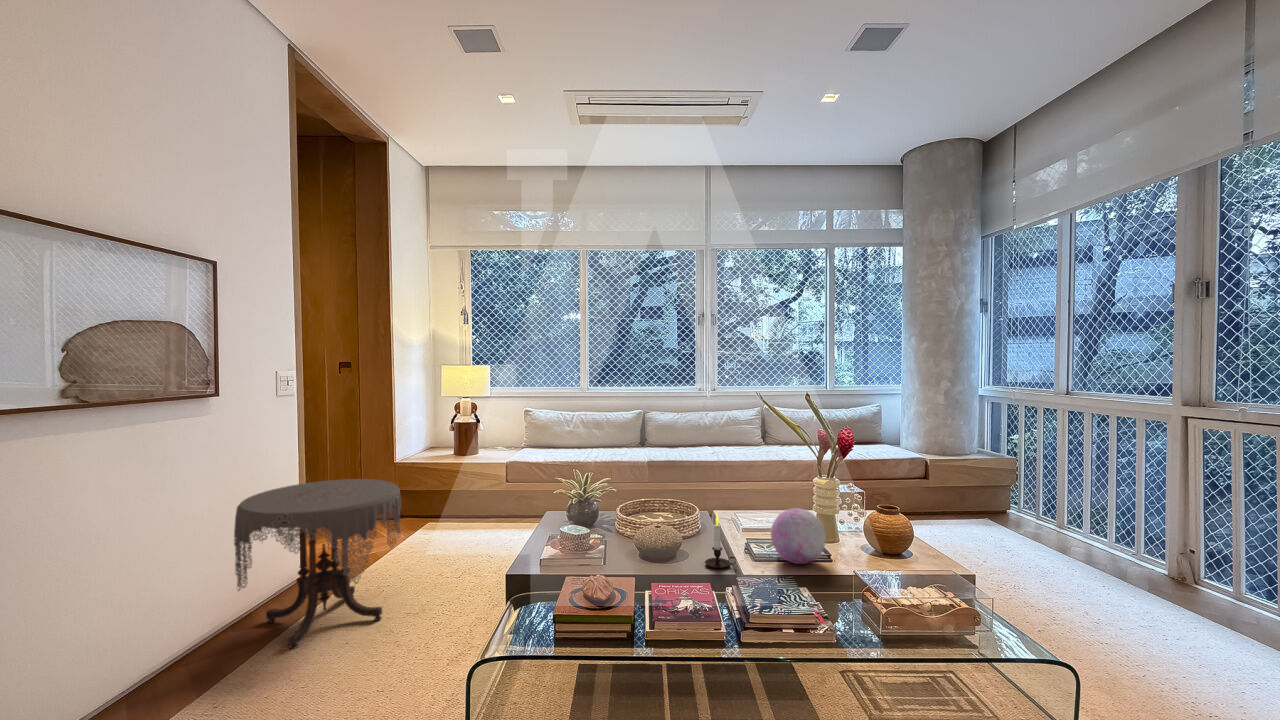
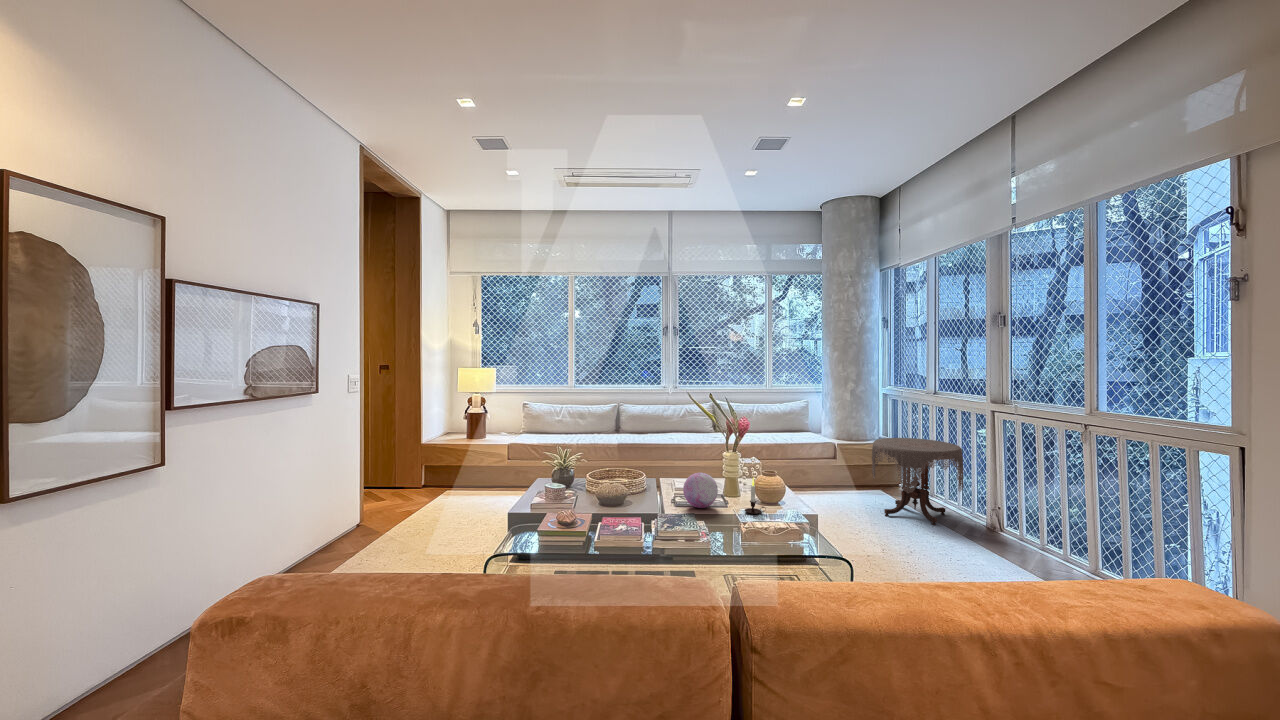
side table: present [234,479,402,649] -> present [872,438,963,525]
candle: present [705,512,736,568] -> present [745,478,766,514]

